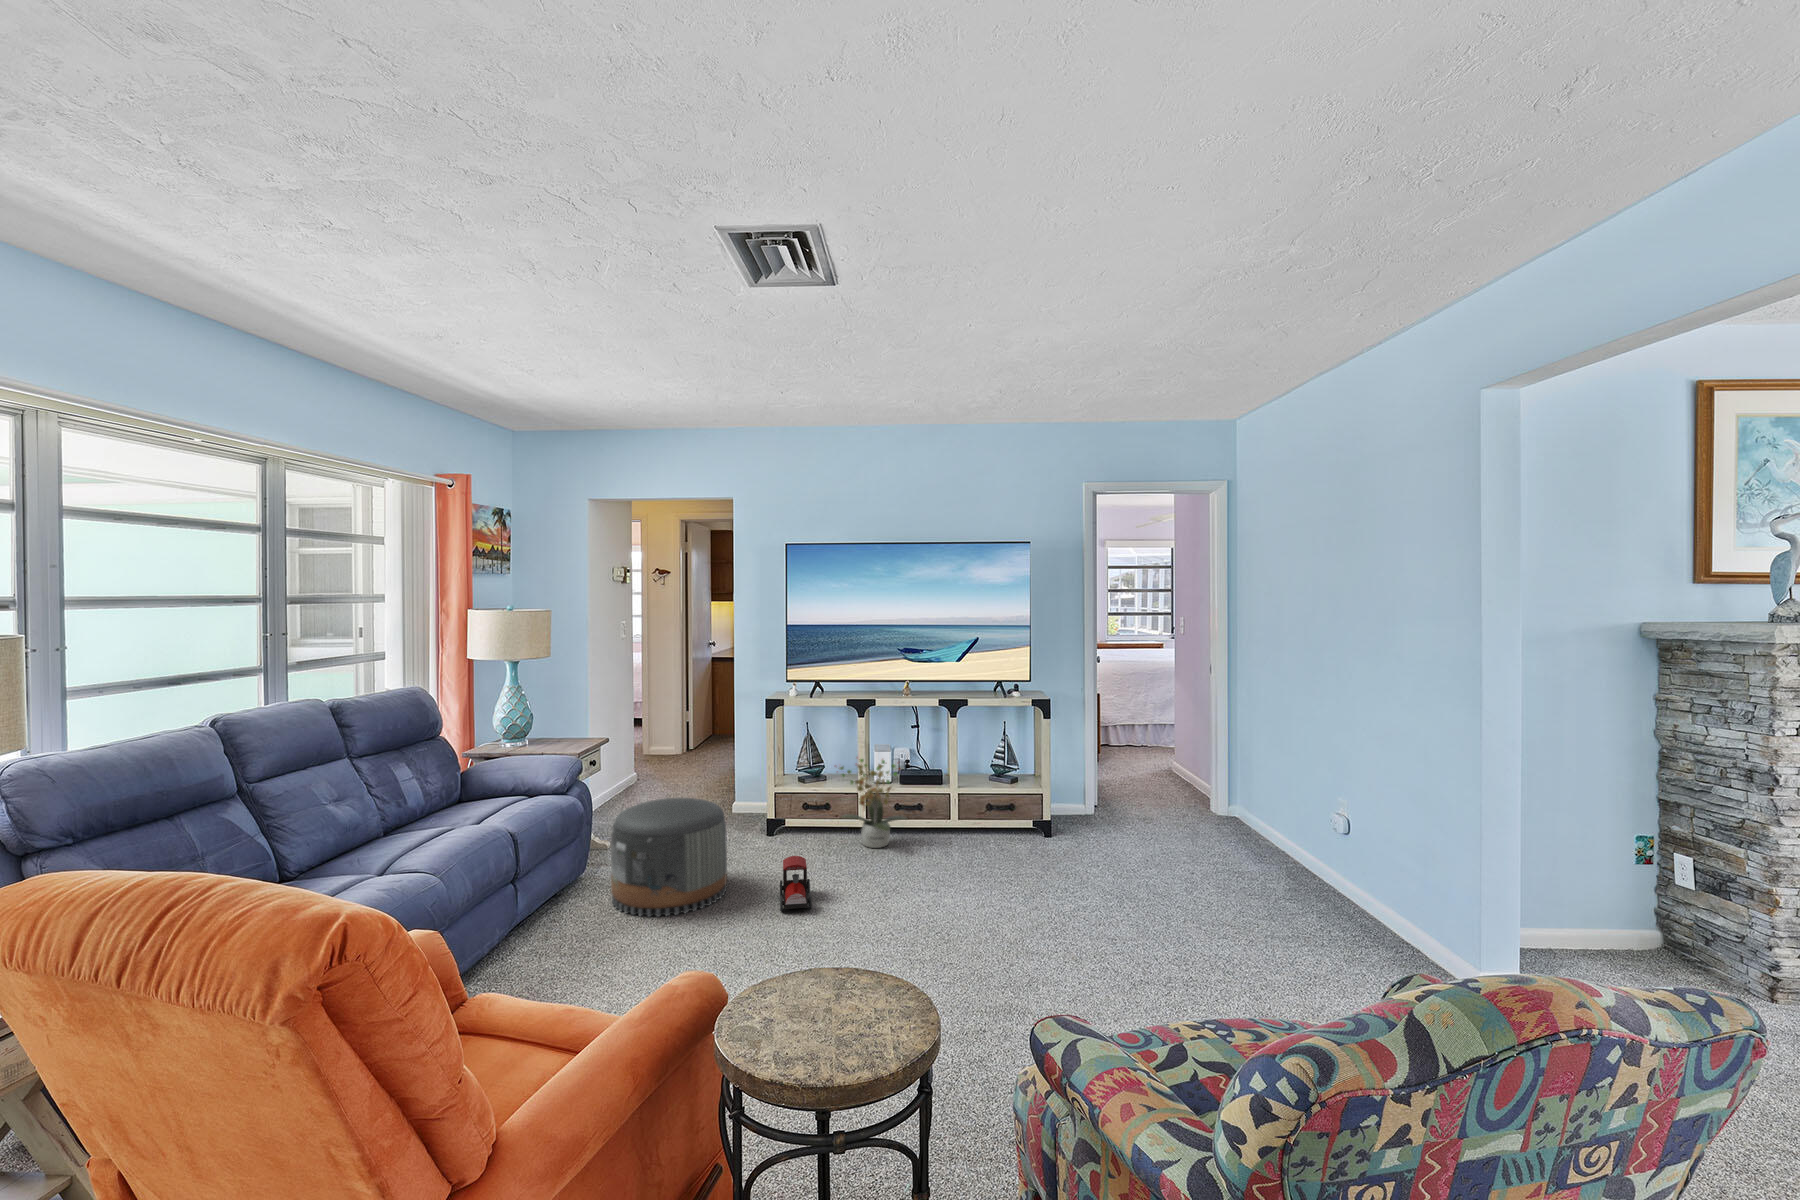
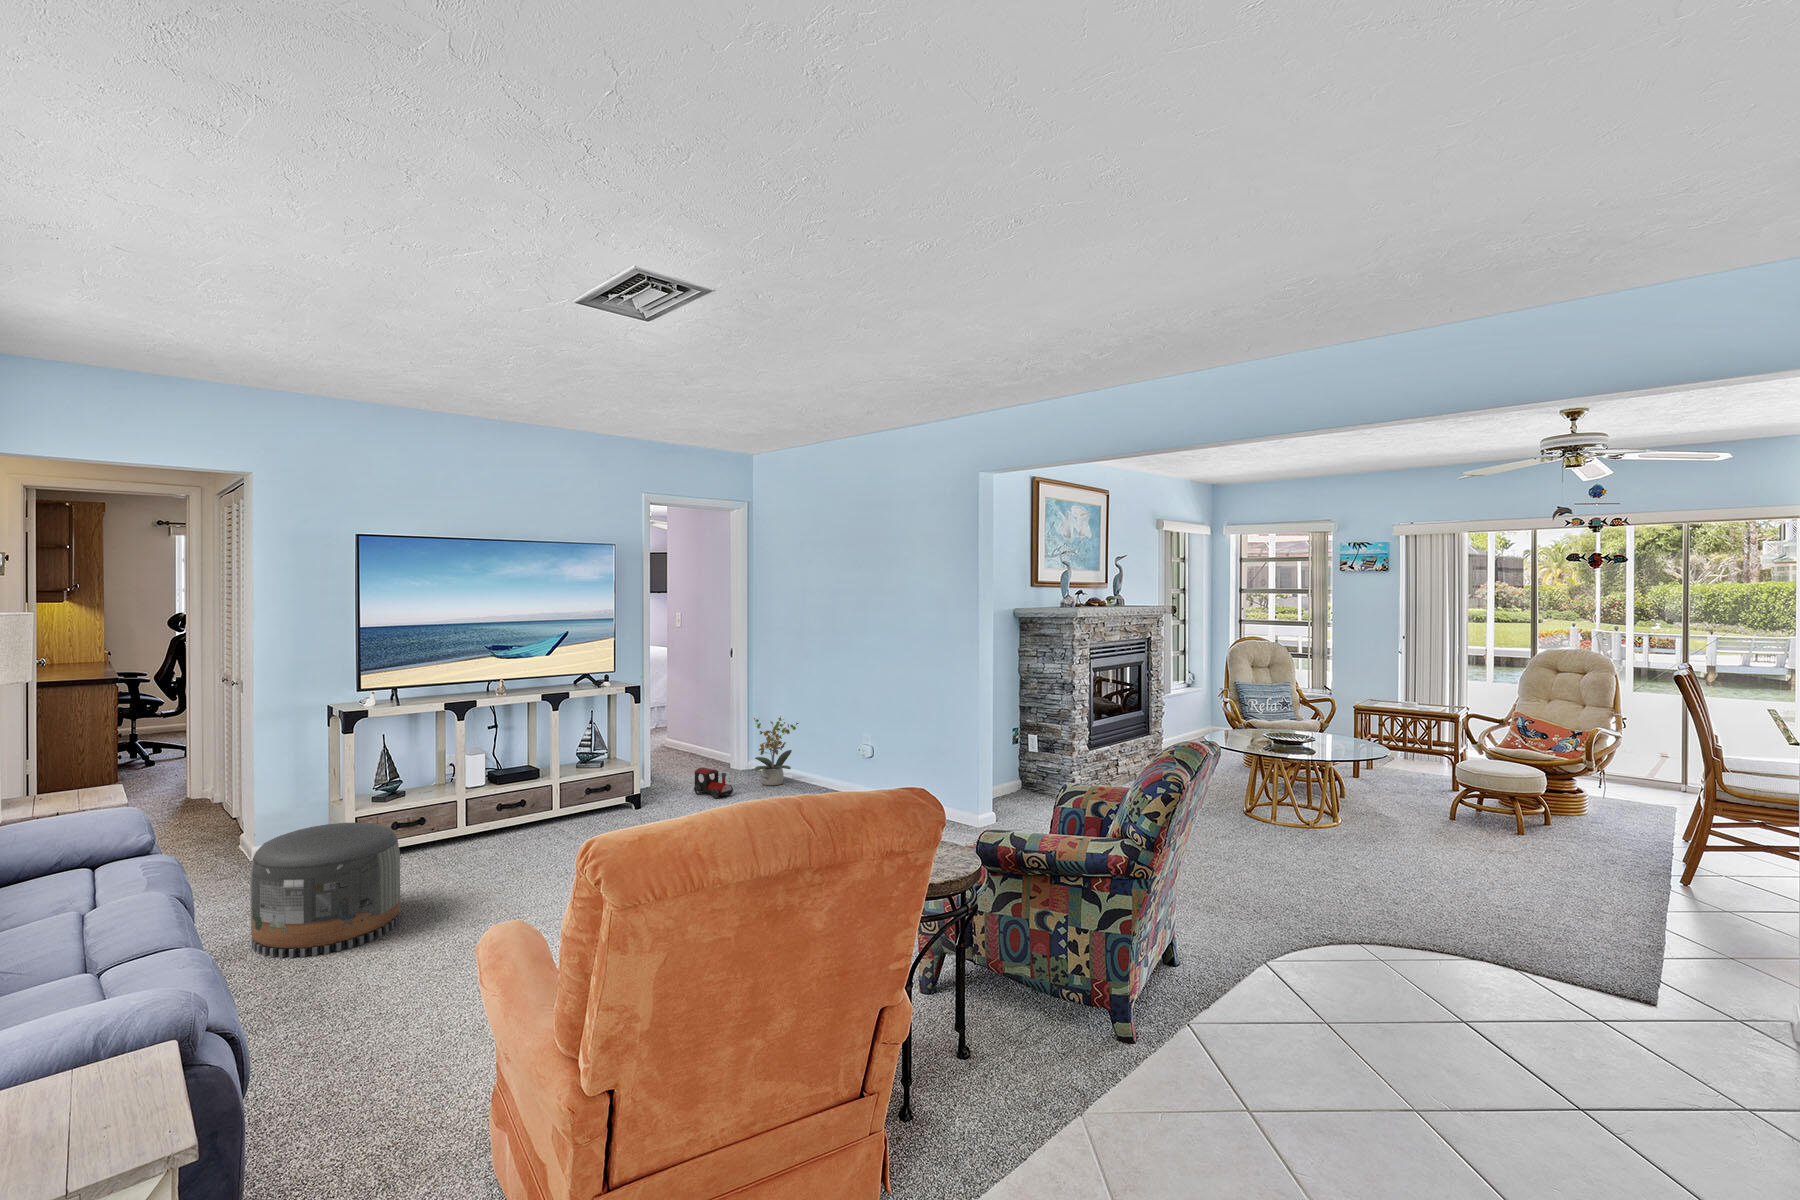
potted plant: present [840,759,906,848] -> present [754,716,799,786]
toy train: present [780,856,812,911] -> present [694,767,733,799]

